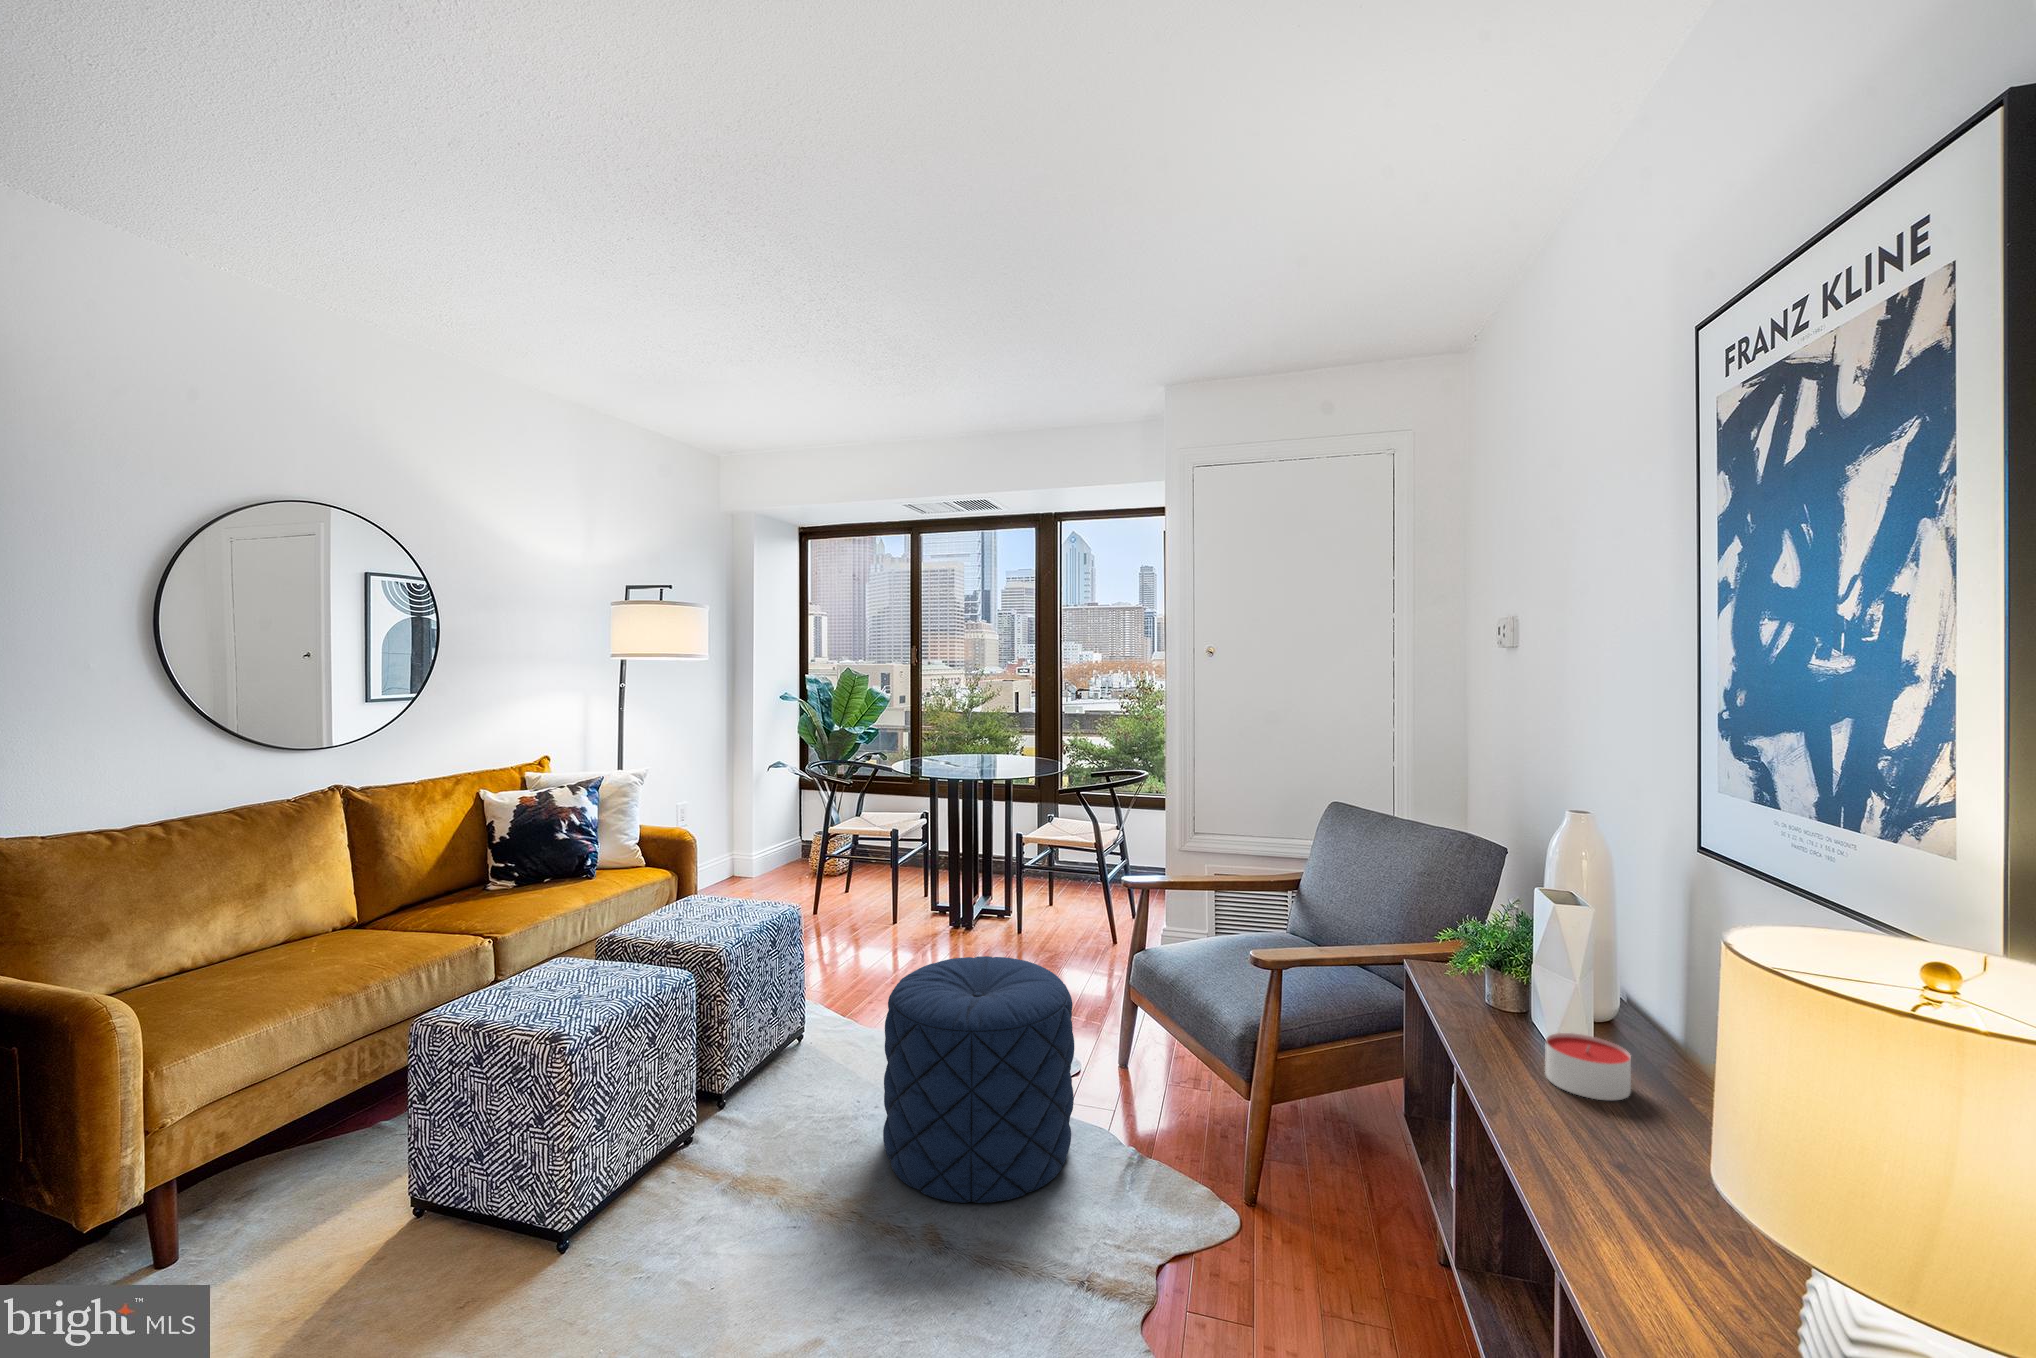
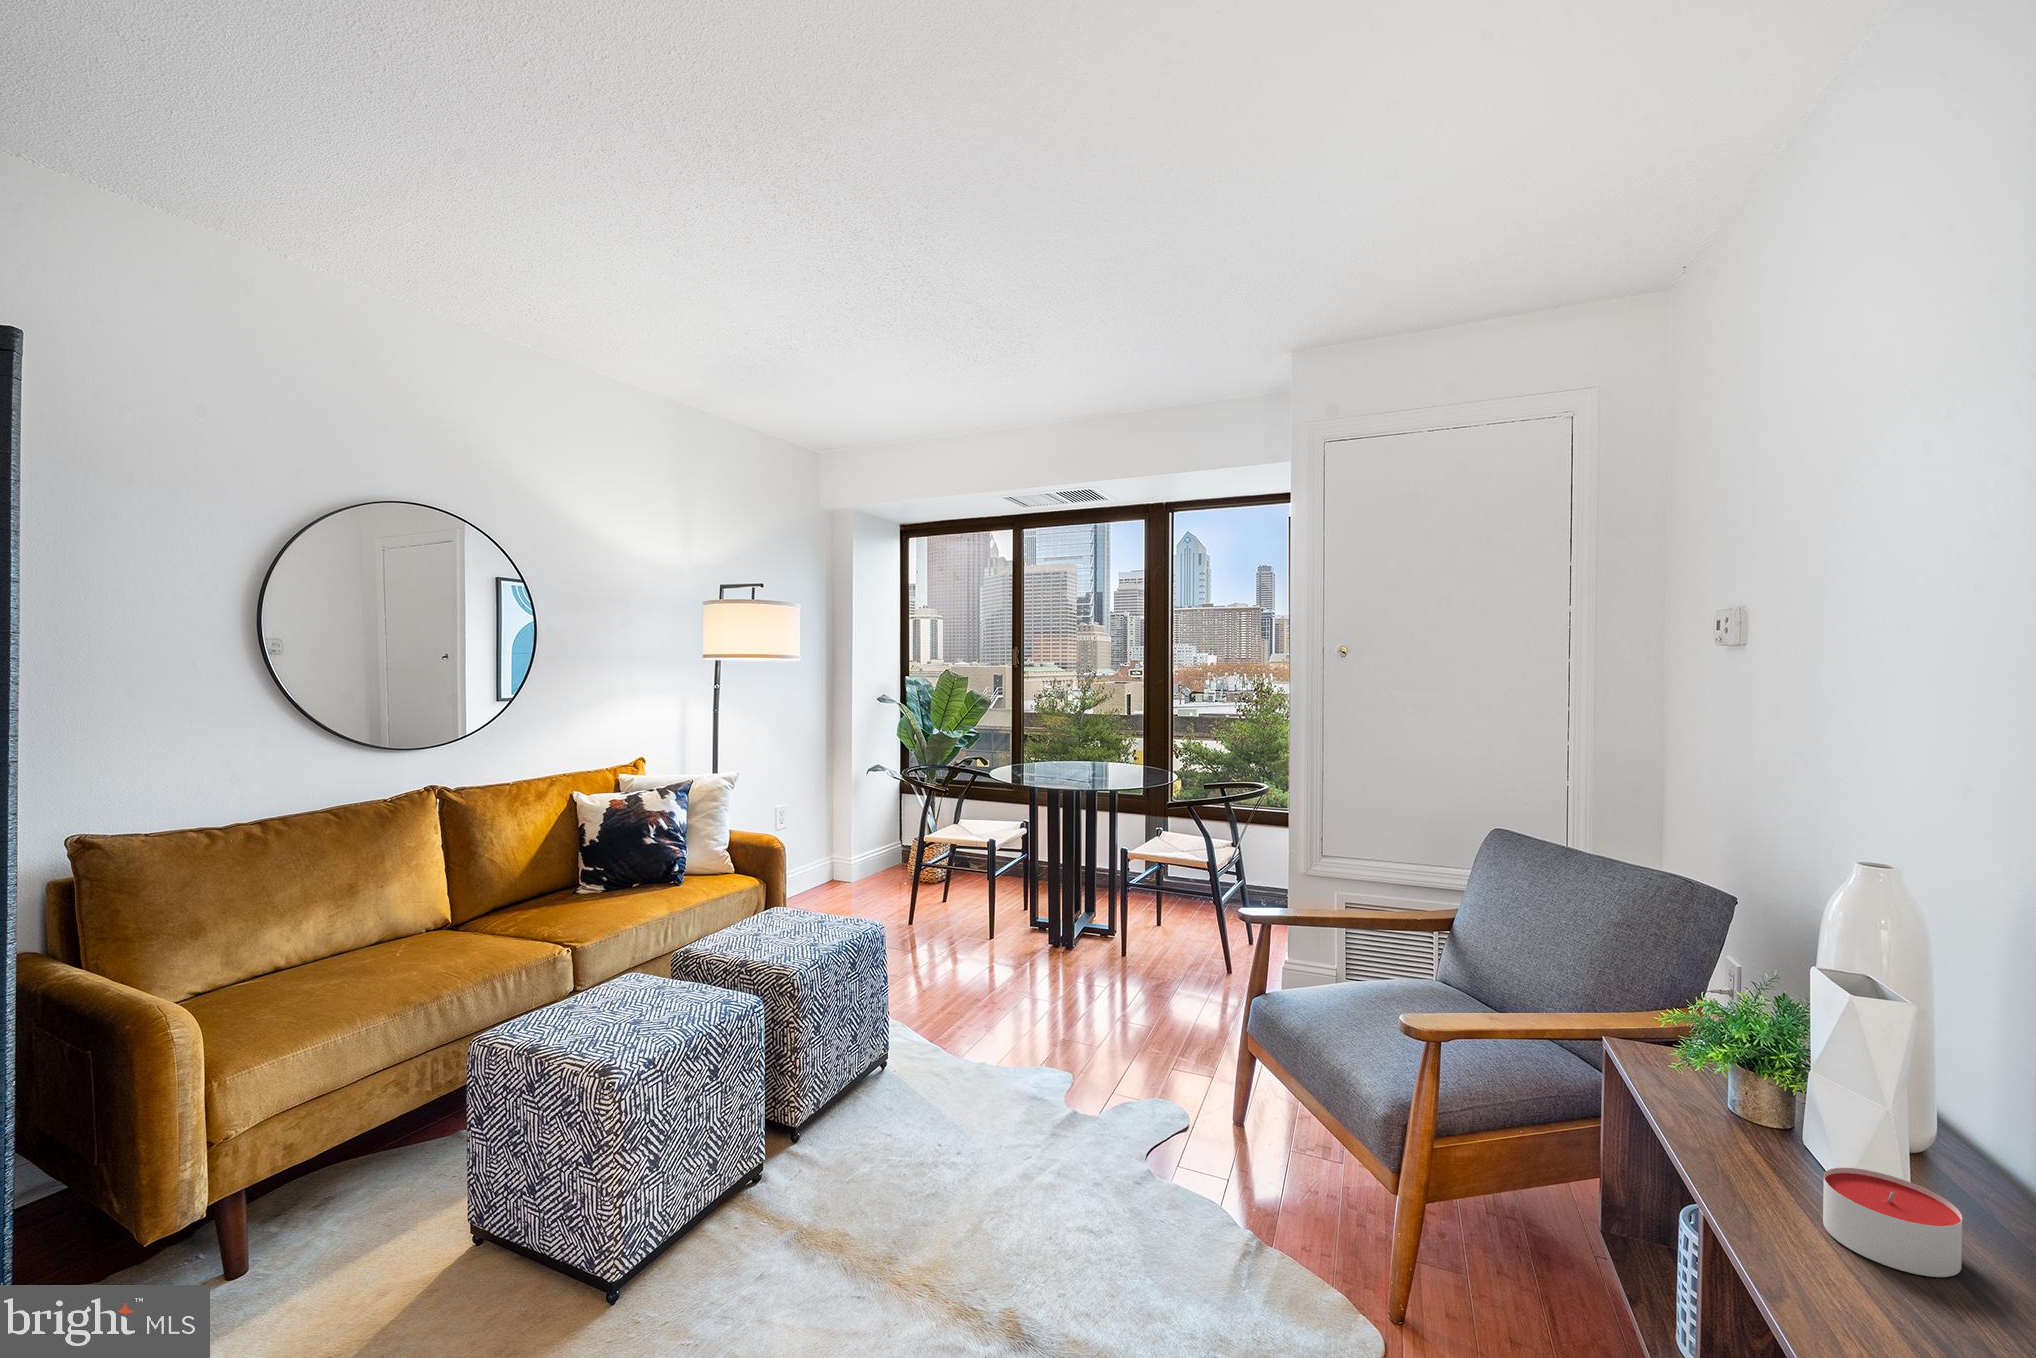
pouf: present [883,956,1074,1203] -> none [963,994,1181,1287]

